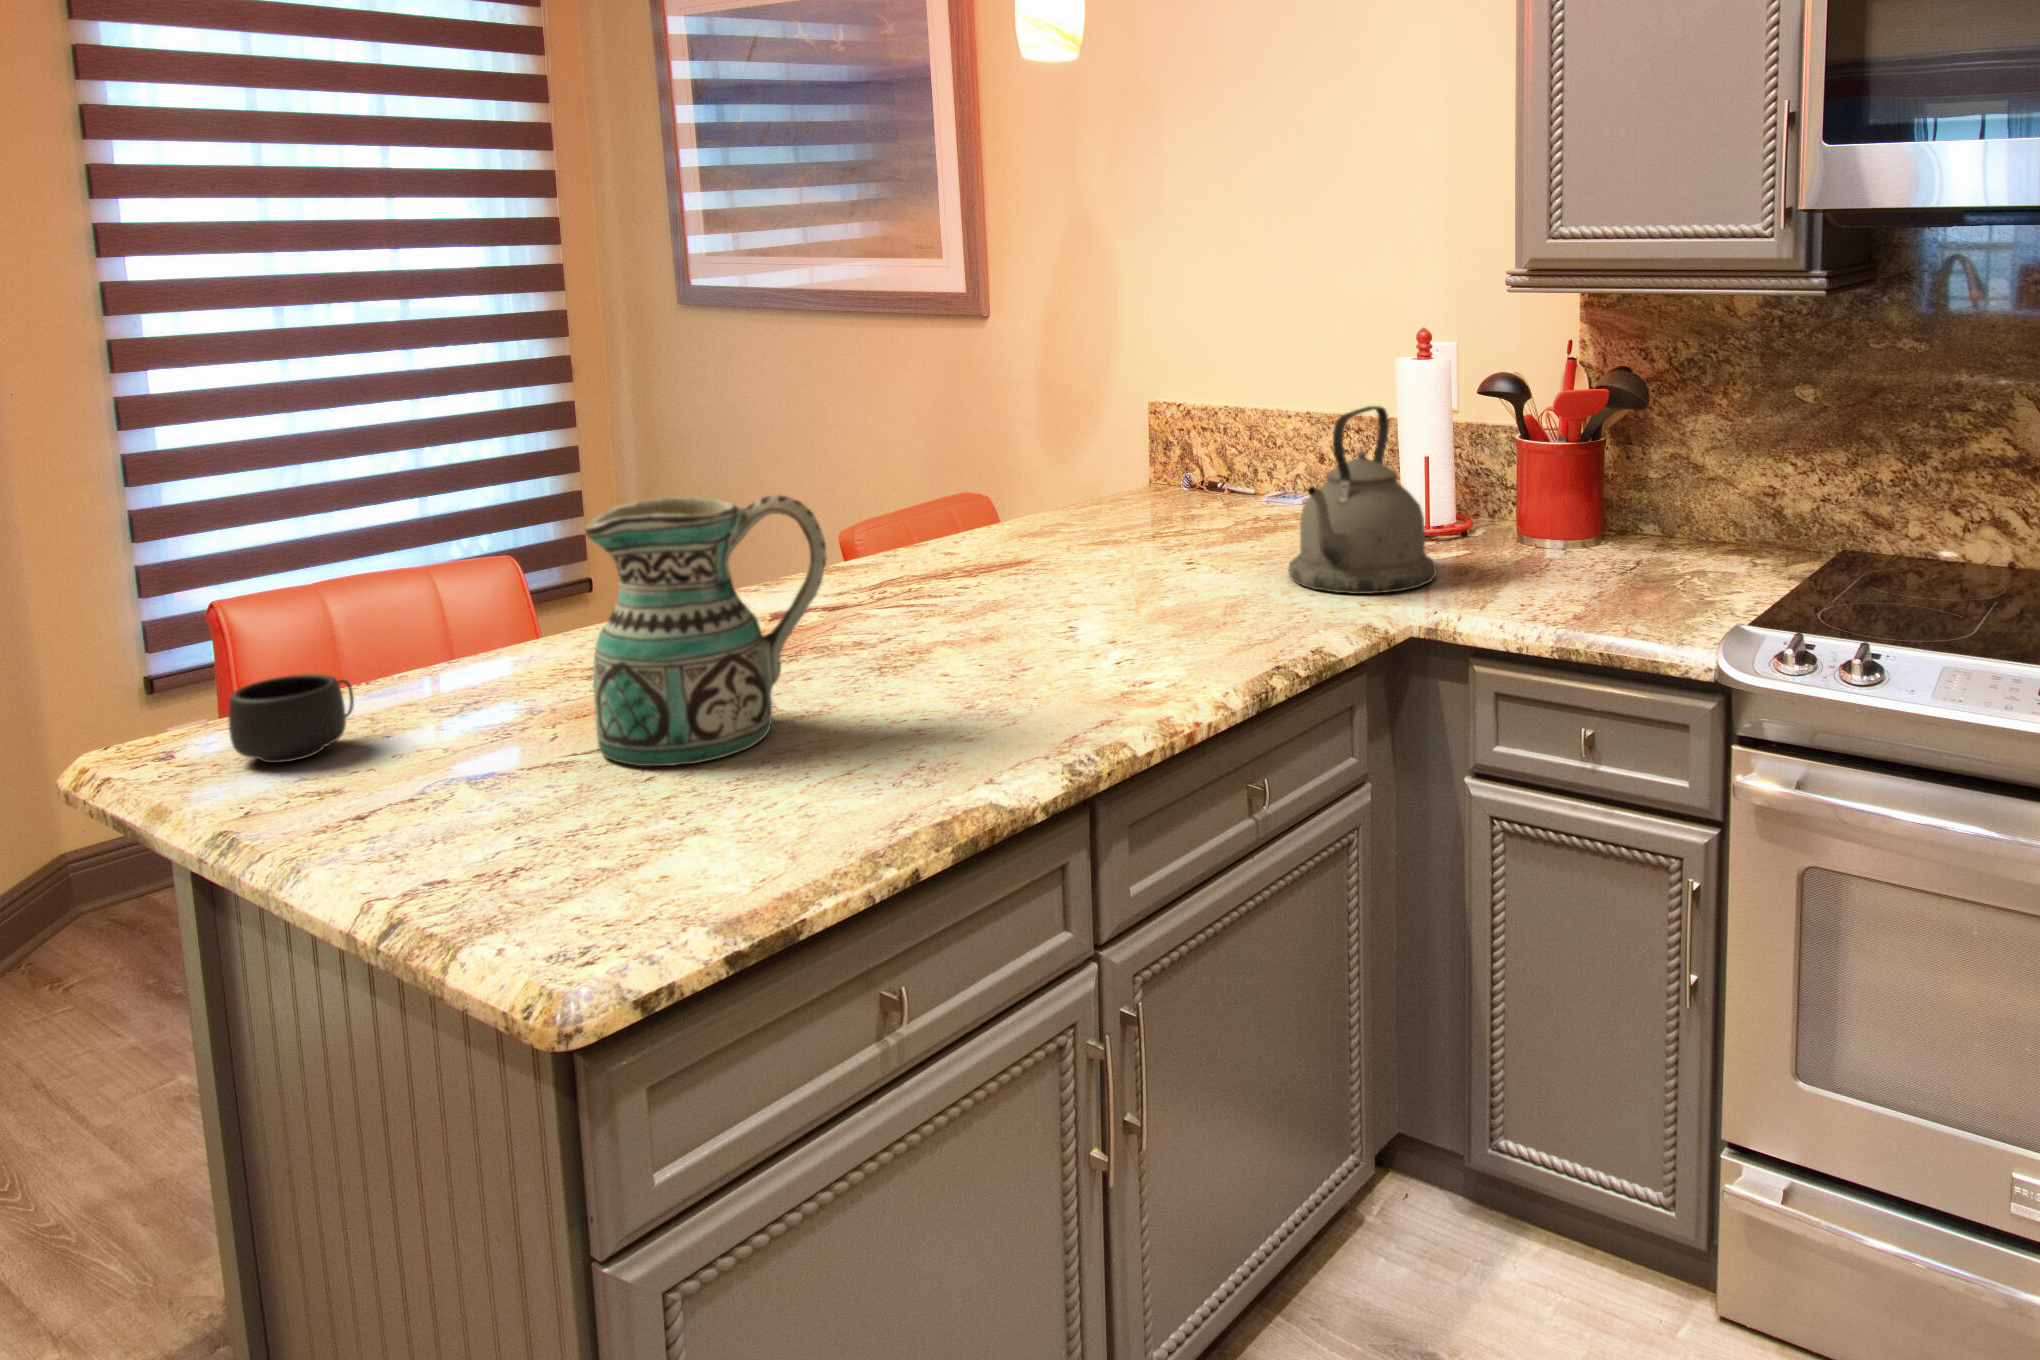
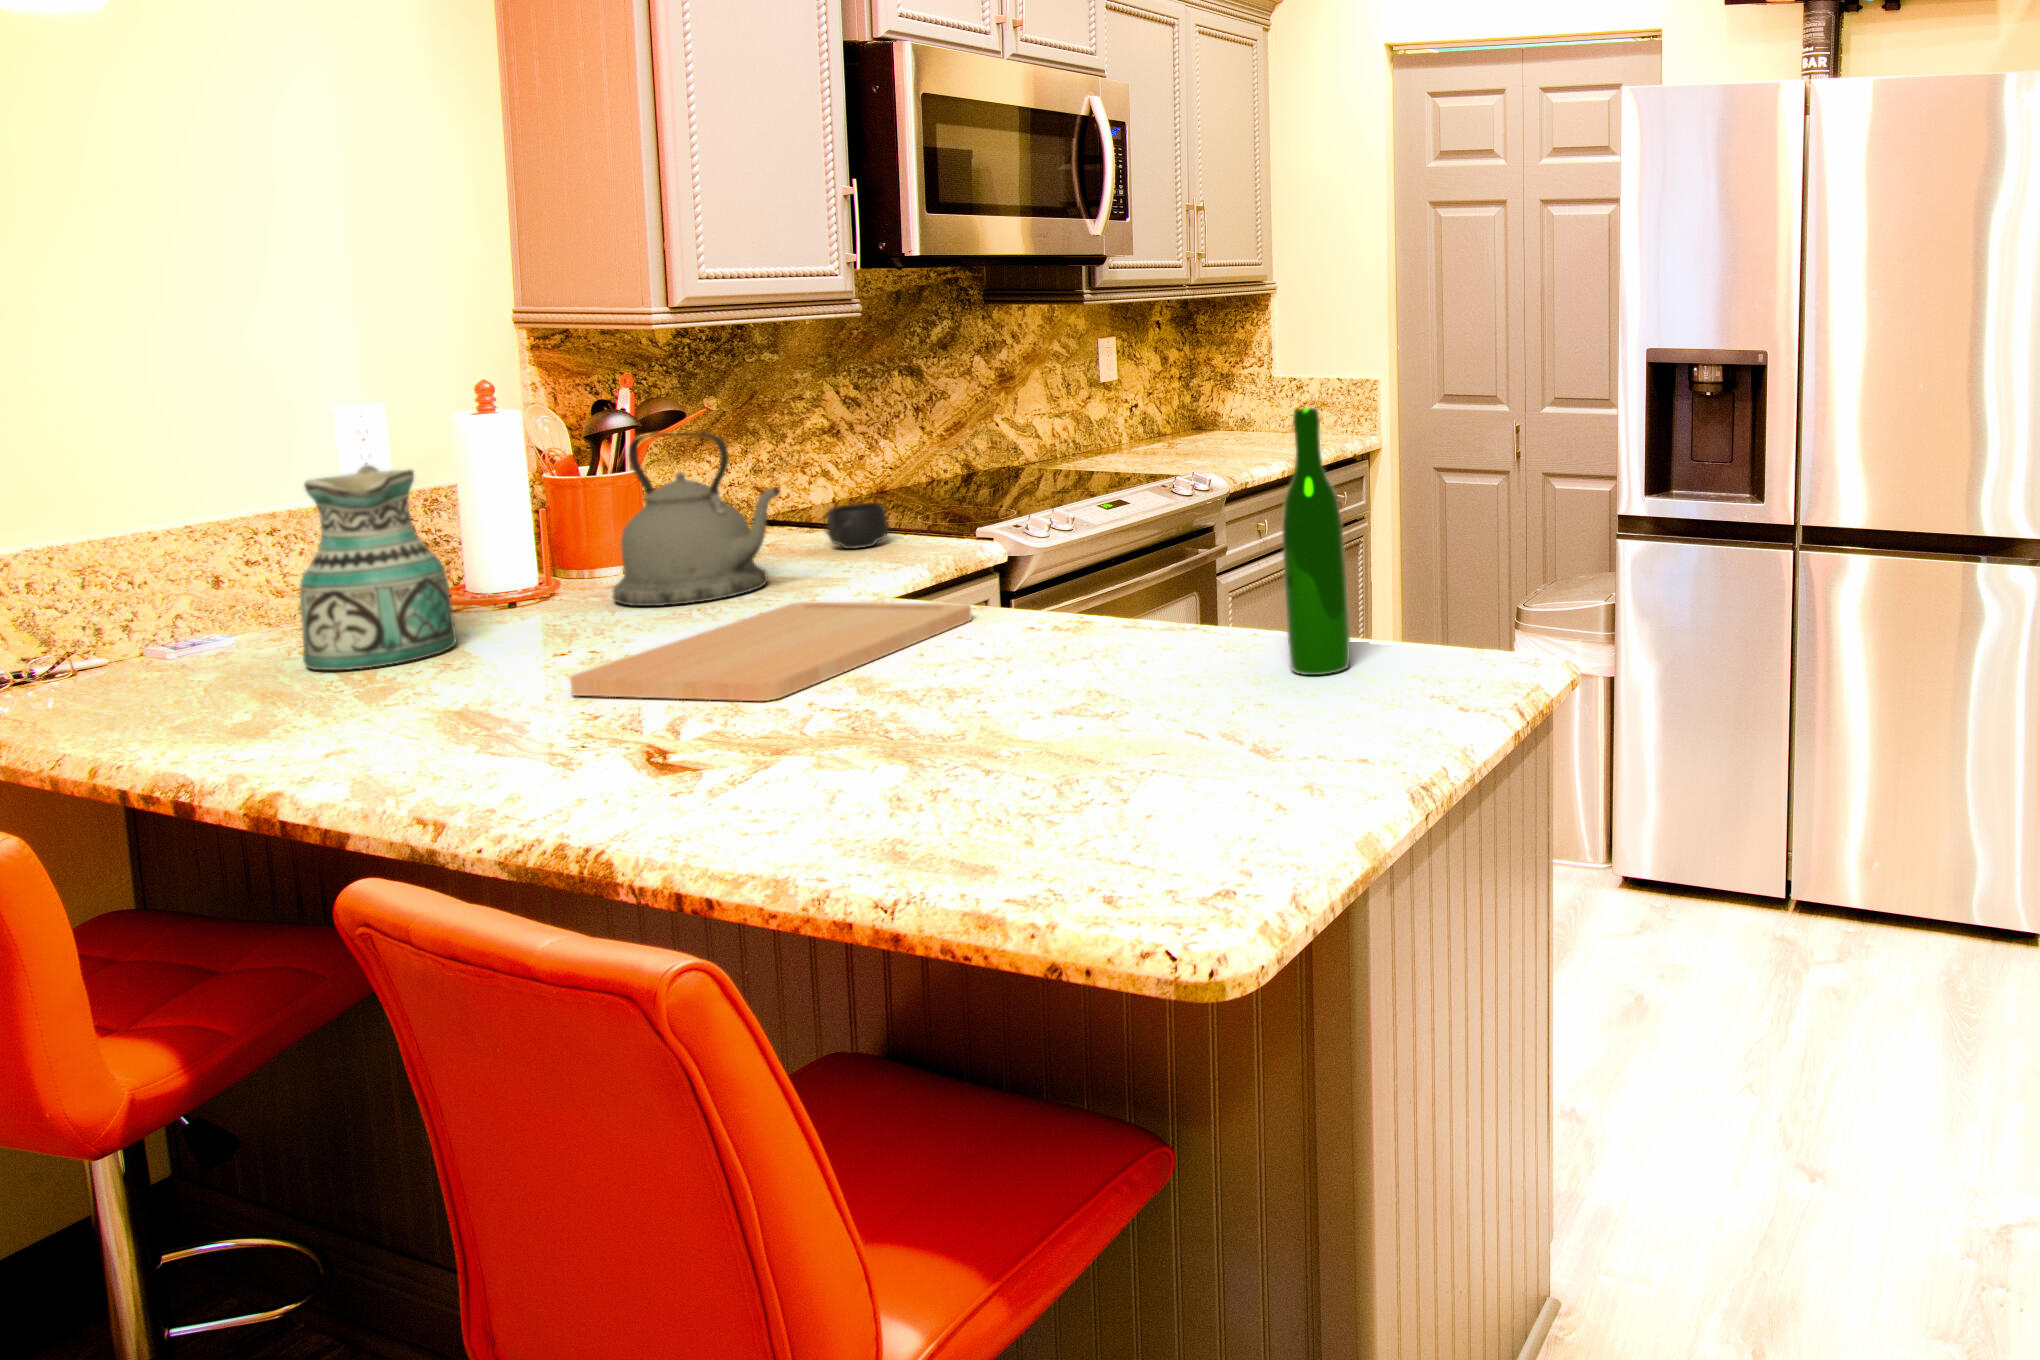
ceramic pitcher: present [585,495,826,766] -> present [300,465,456,670]
wine bottle: none [404,497,509,849] -> present [1282,408,1350,675]
cutting board: none [782,577,1167,677] -> present [570,602,972,701]
mug: present [228,674,354,763] -> present [825,503,888,549]

